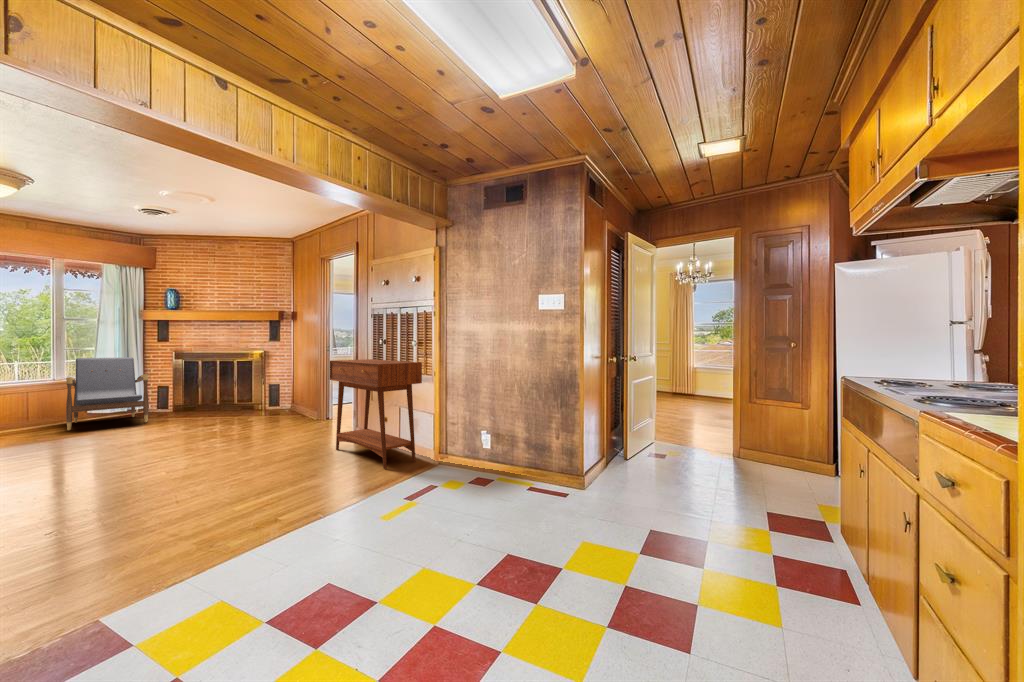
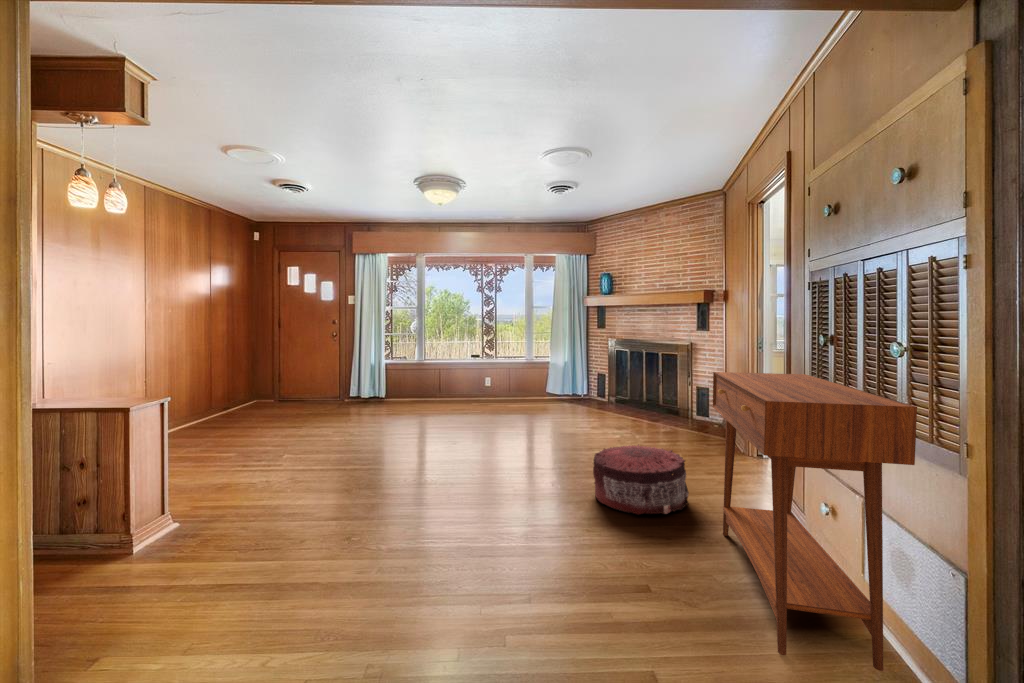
lounge chair: present [66,357,148,430] -> none [522,344,580,412]
pouf: none [238,416,310,457] -> present [593,445,689,514]

